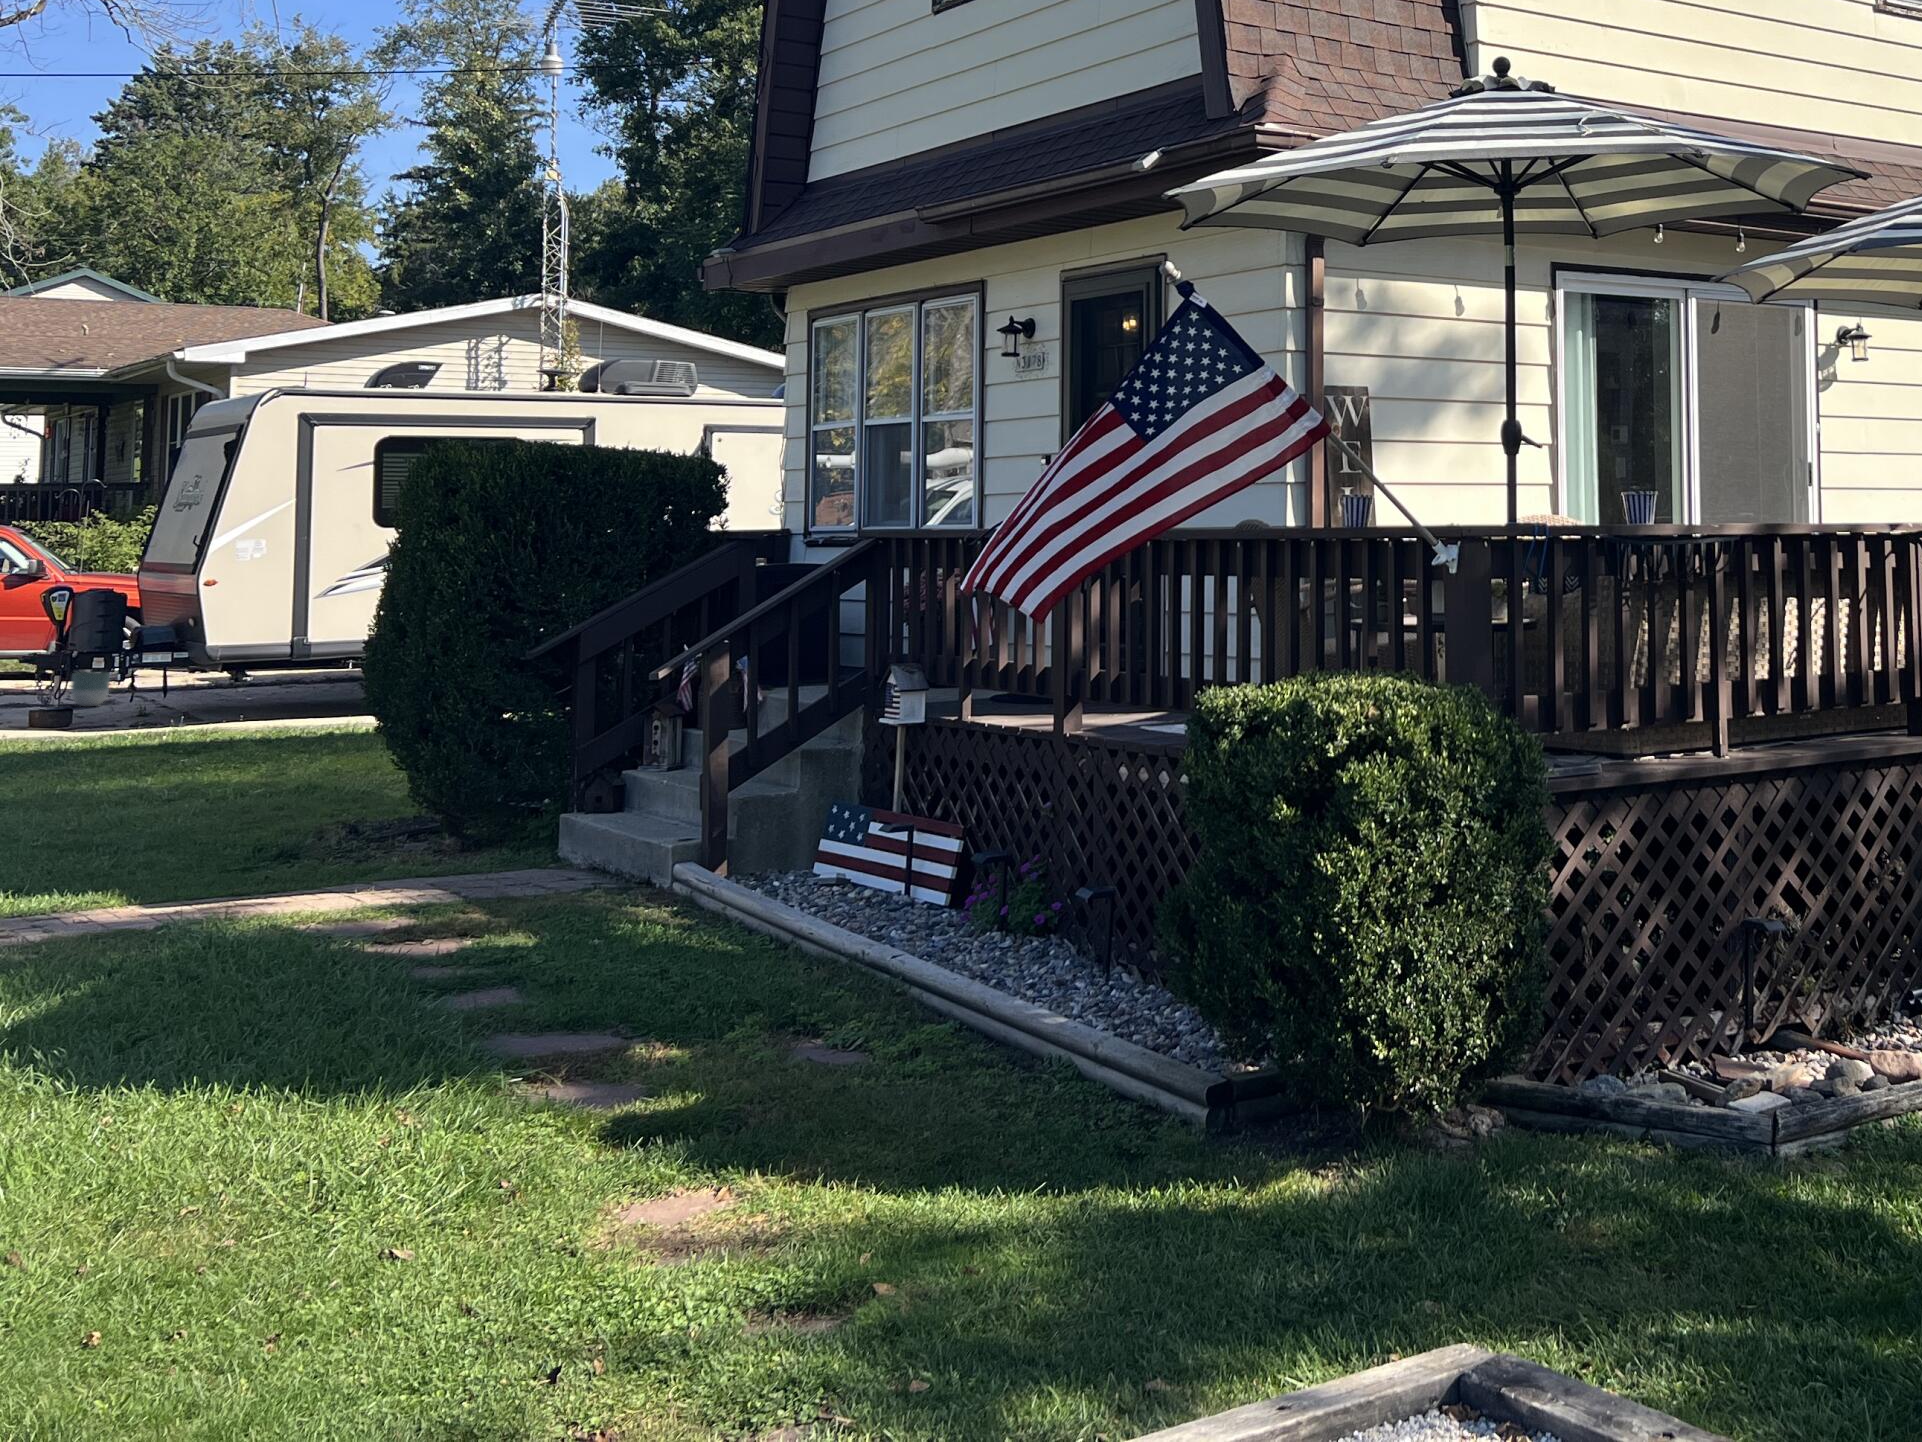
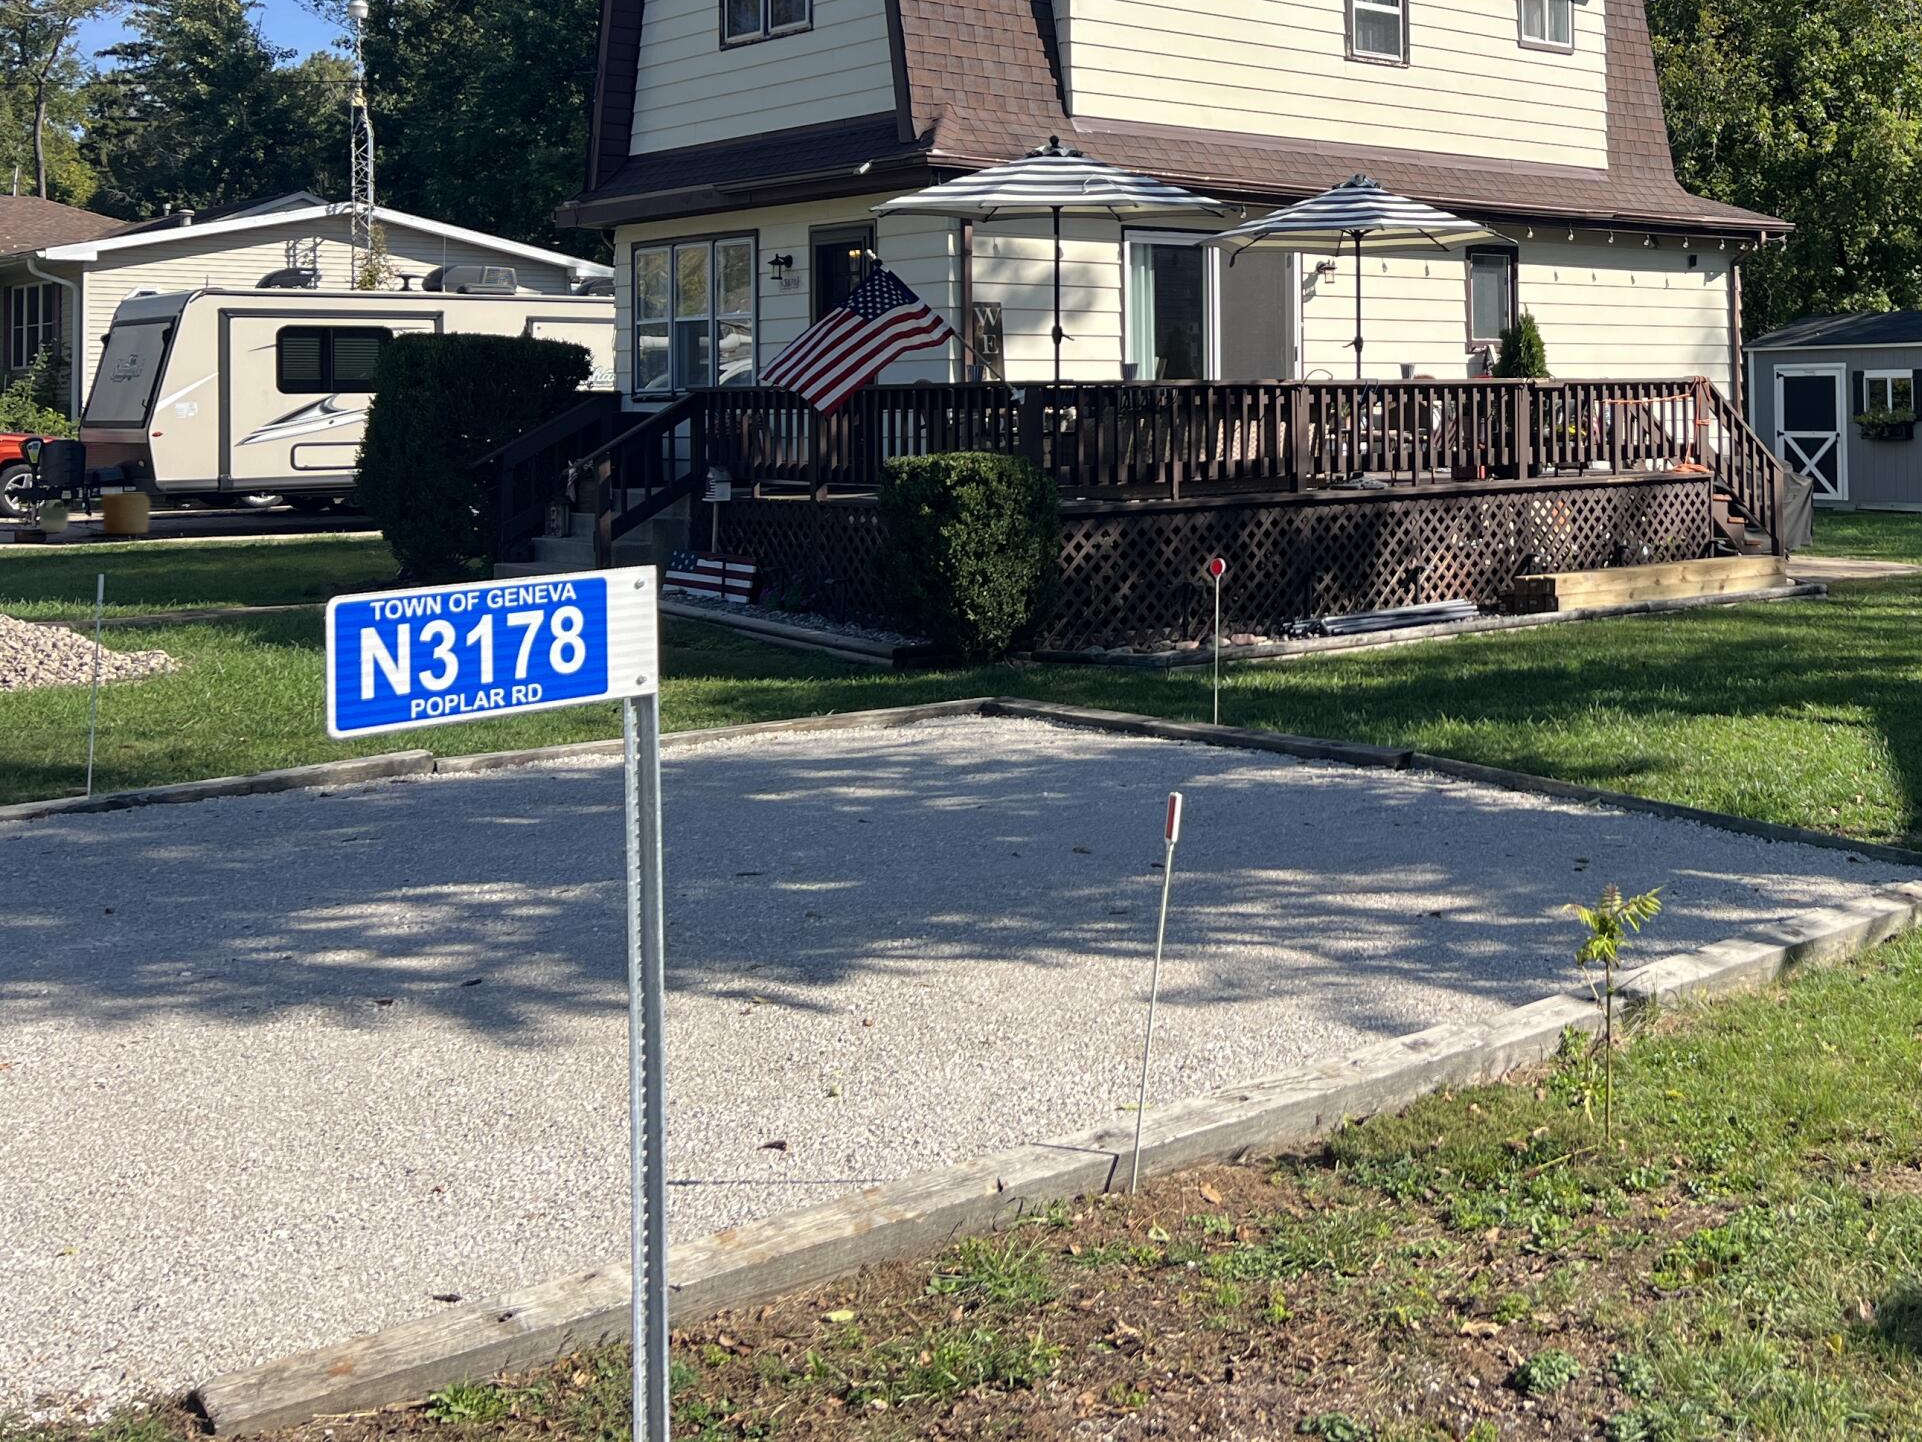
woven basket: none [148,653,212,711] -> present [102,492,150,534]

